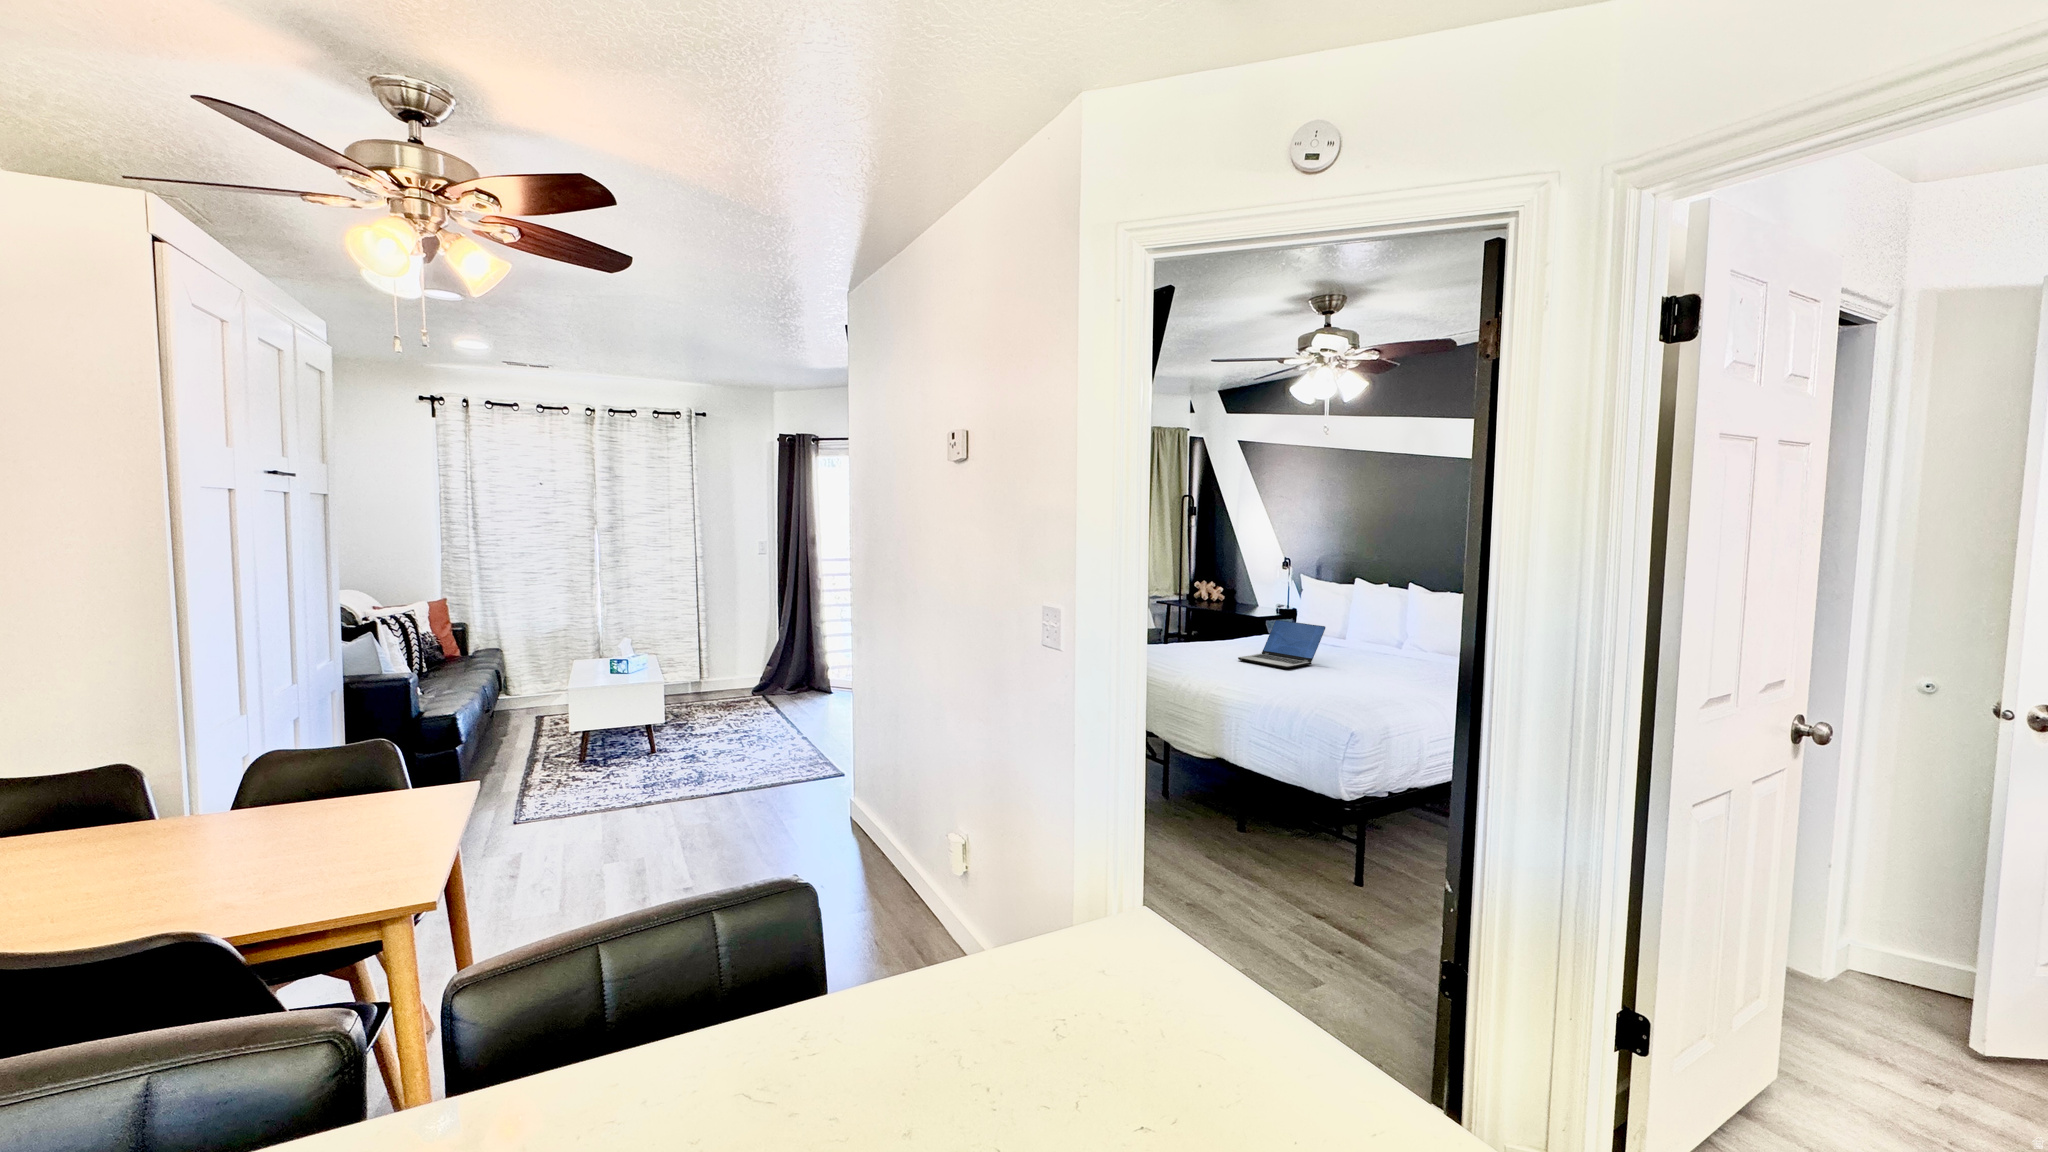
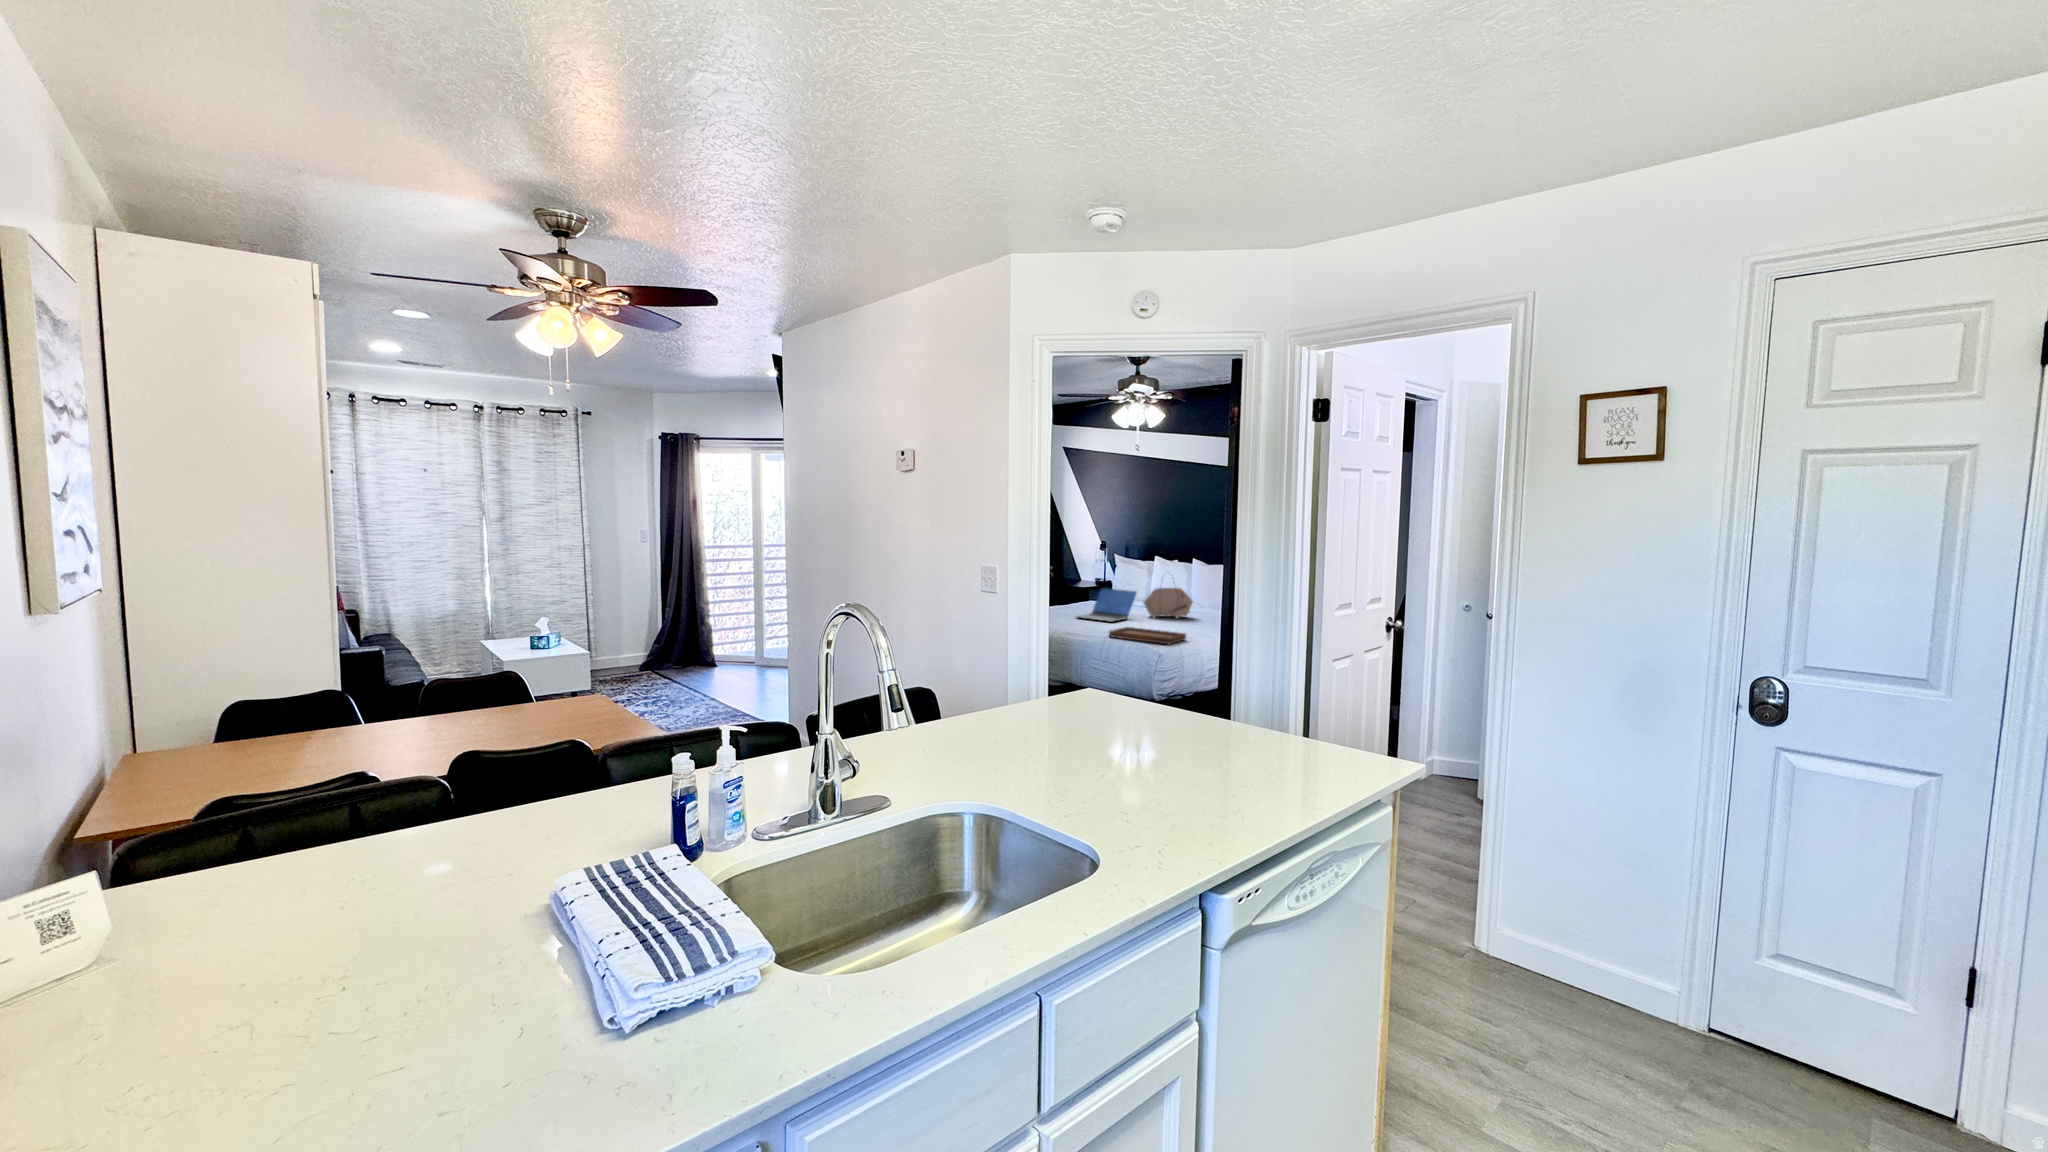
handbag: none [1335,601,1409,666] -> present [1144,588,1193,618]
tray: none [1278,665,1395,712] -> present [1109,615,1186,644]

